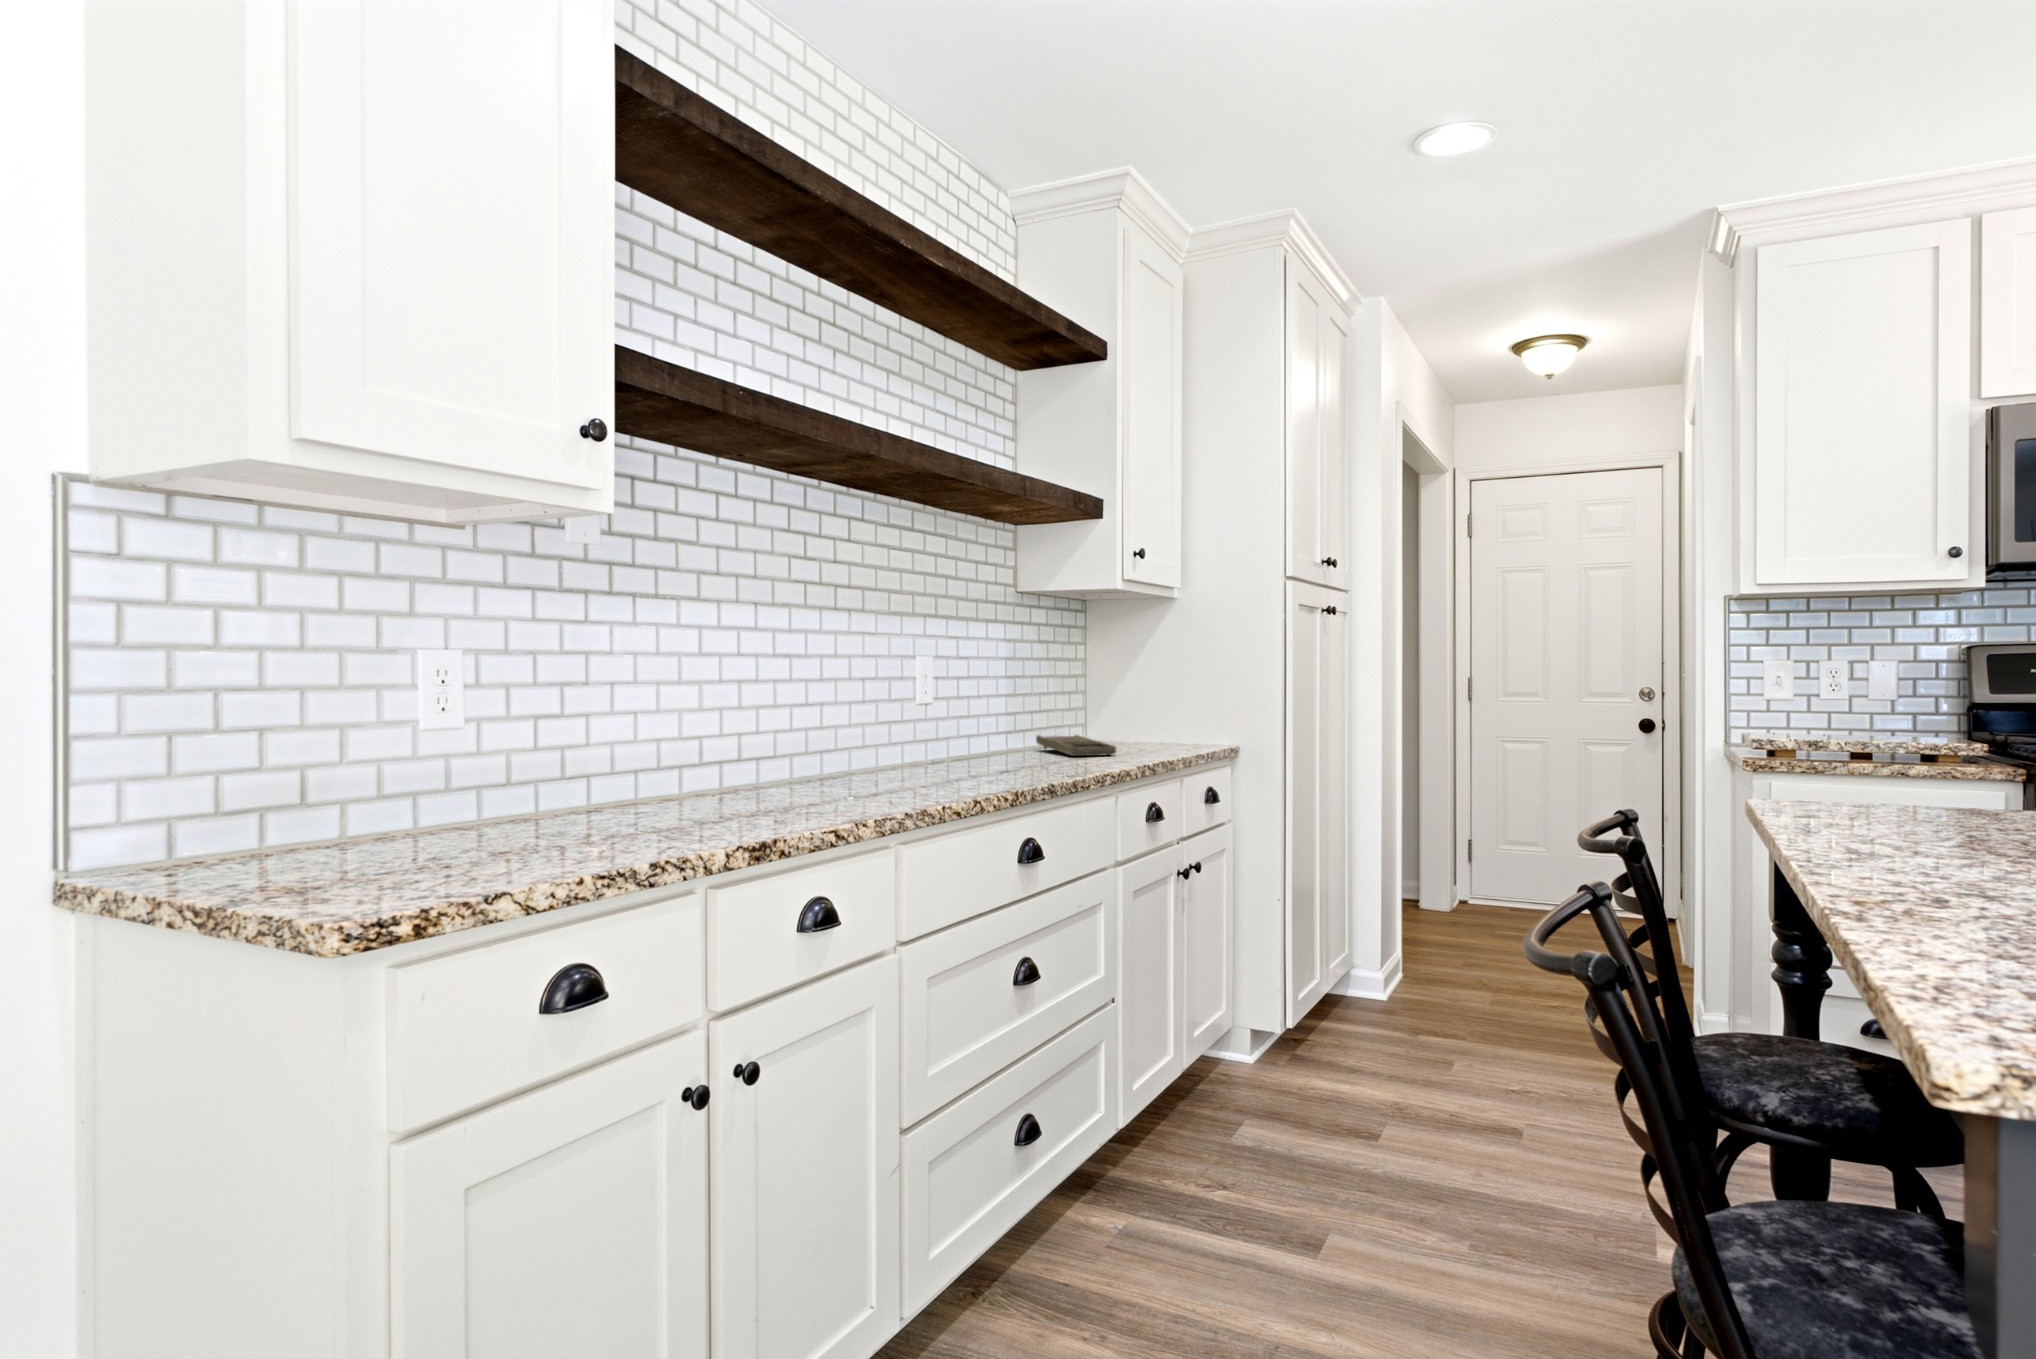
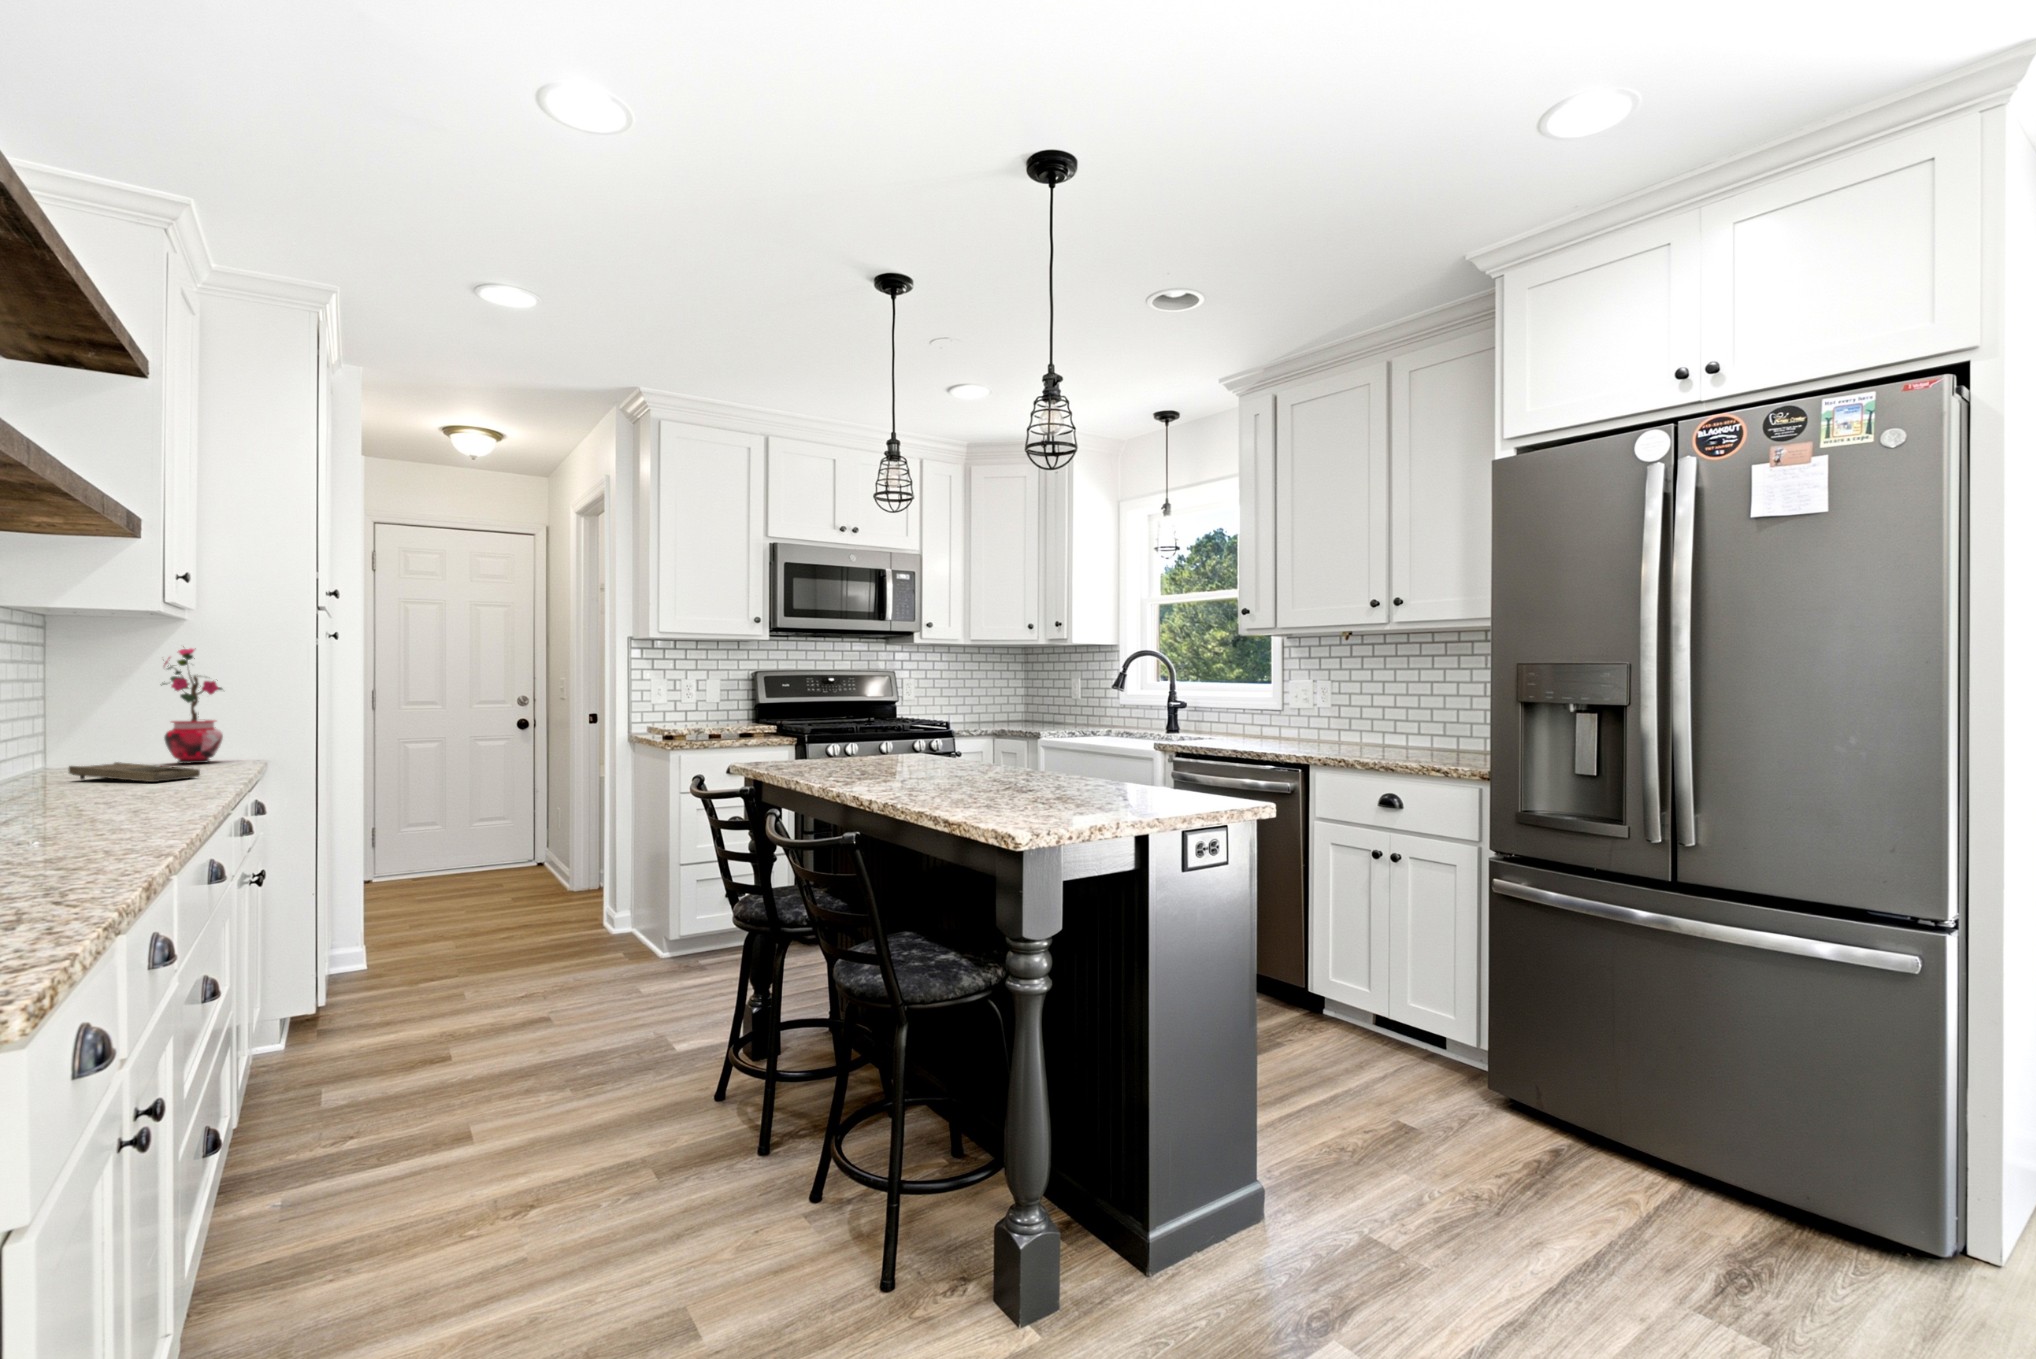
potted plant: none [1135,618,1204,742] -> present [161,646,223,764]

